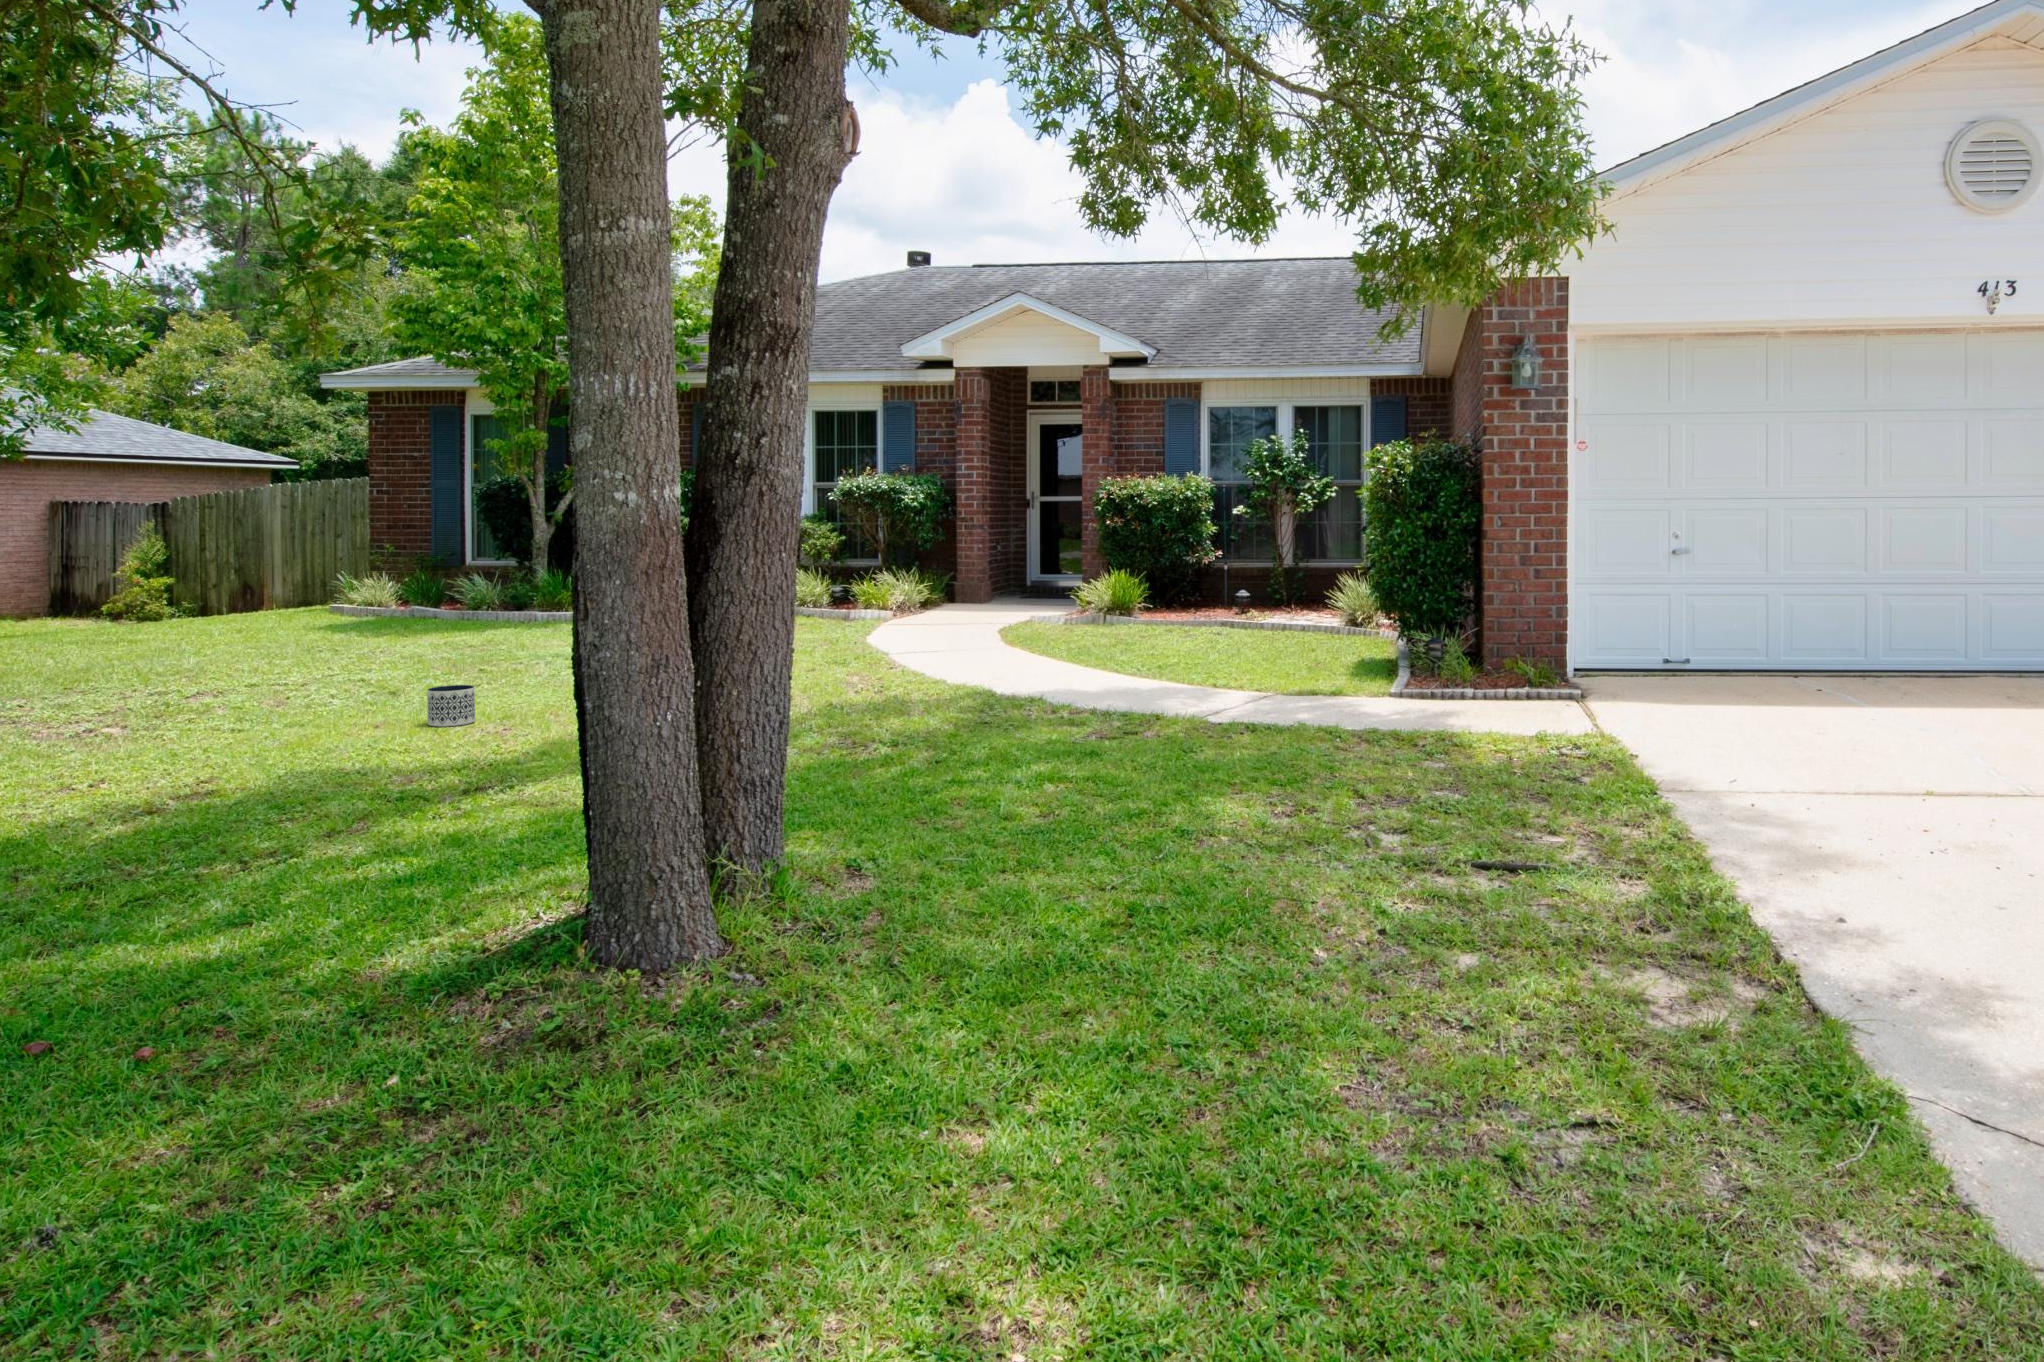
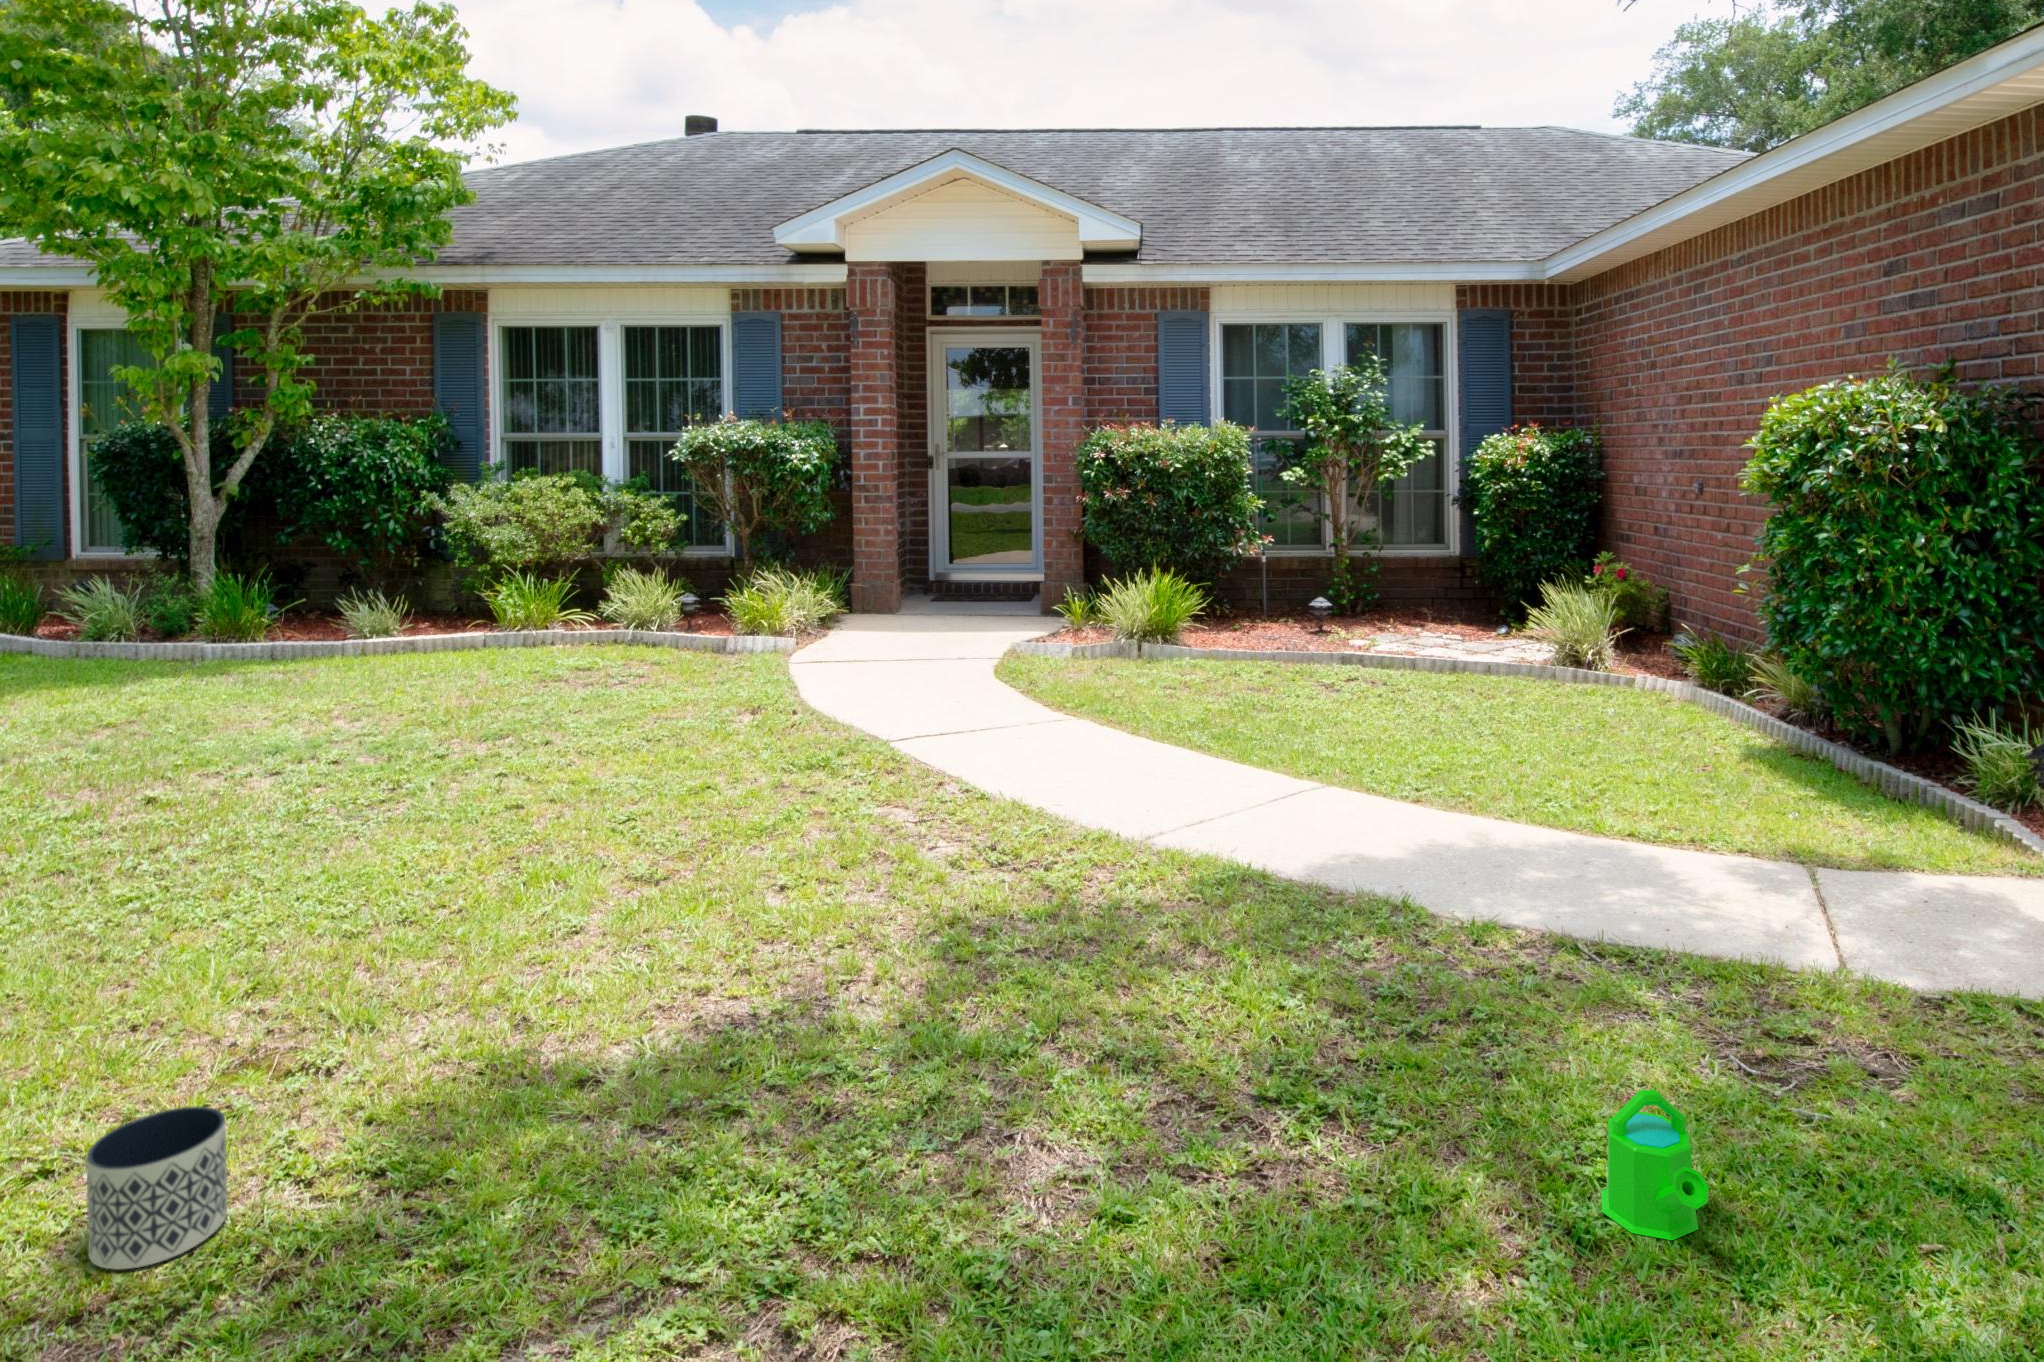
watering can: none [948,693,984,742] -> present [1601,1090,1709,1240]

